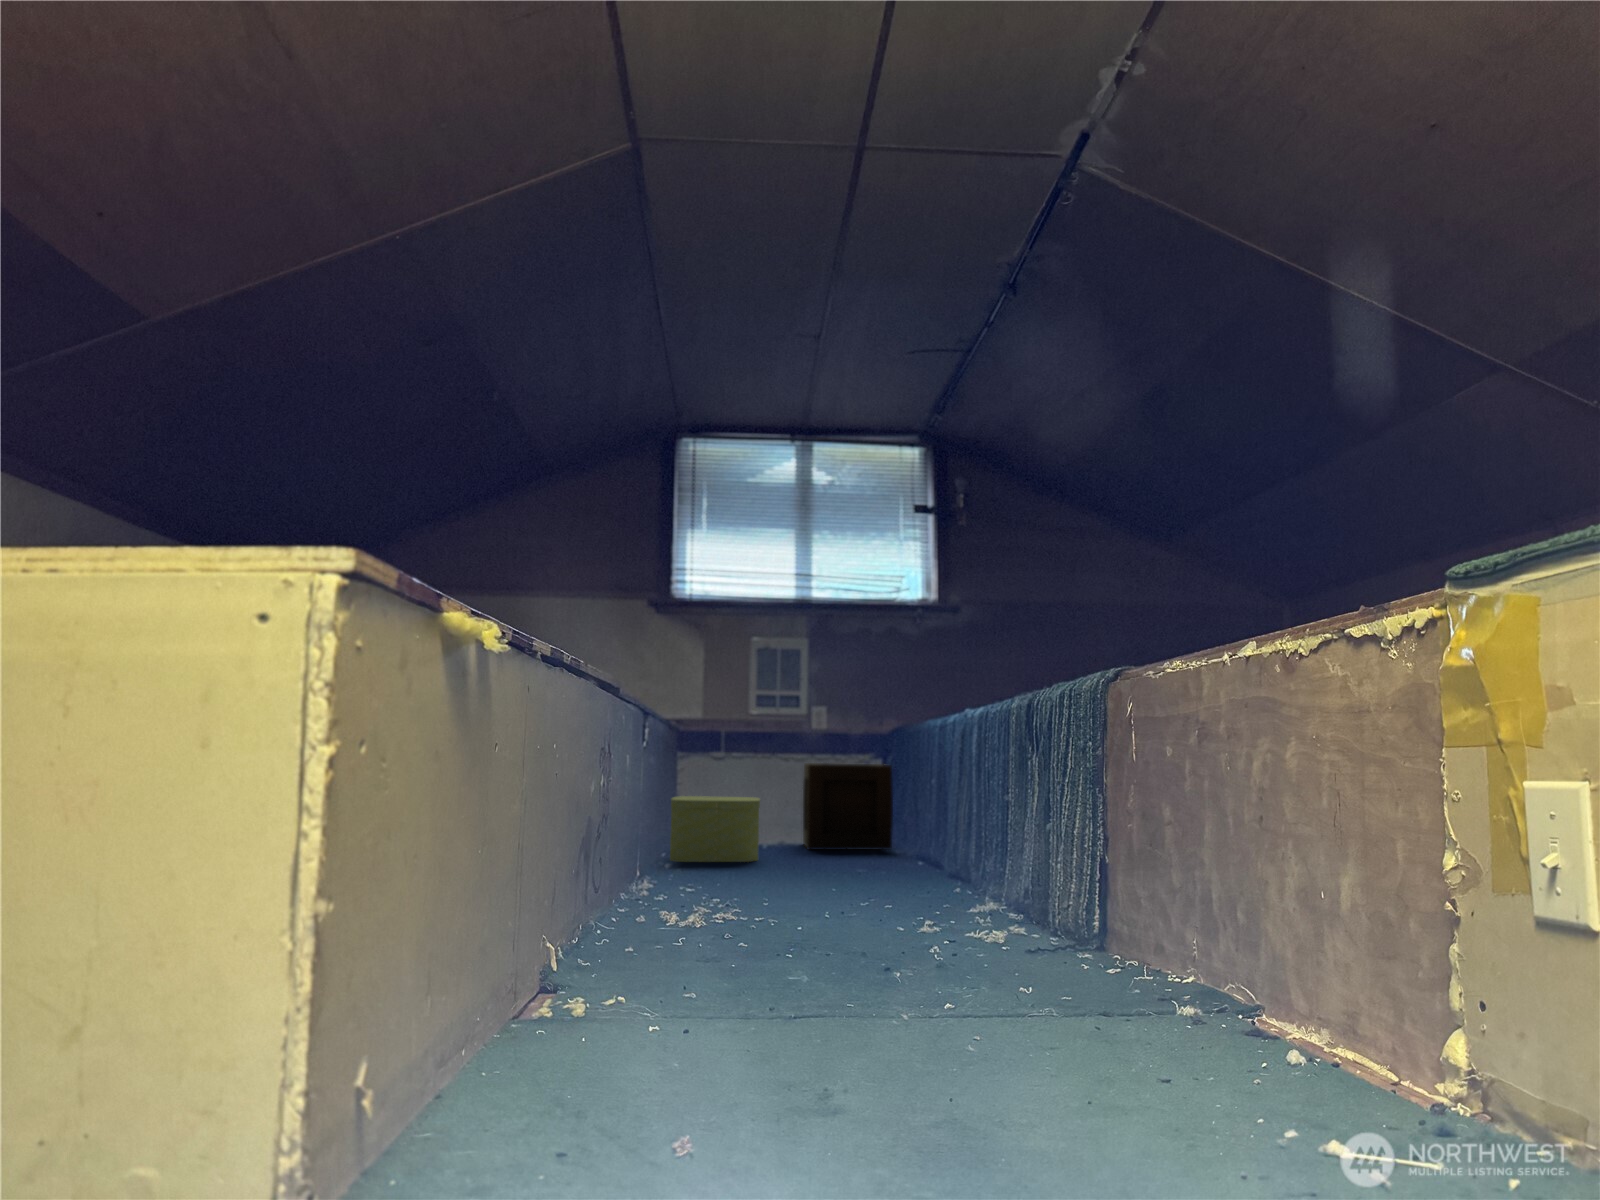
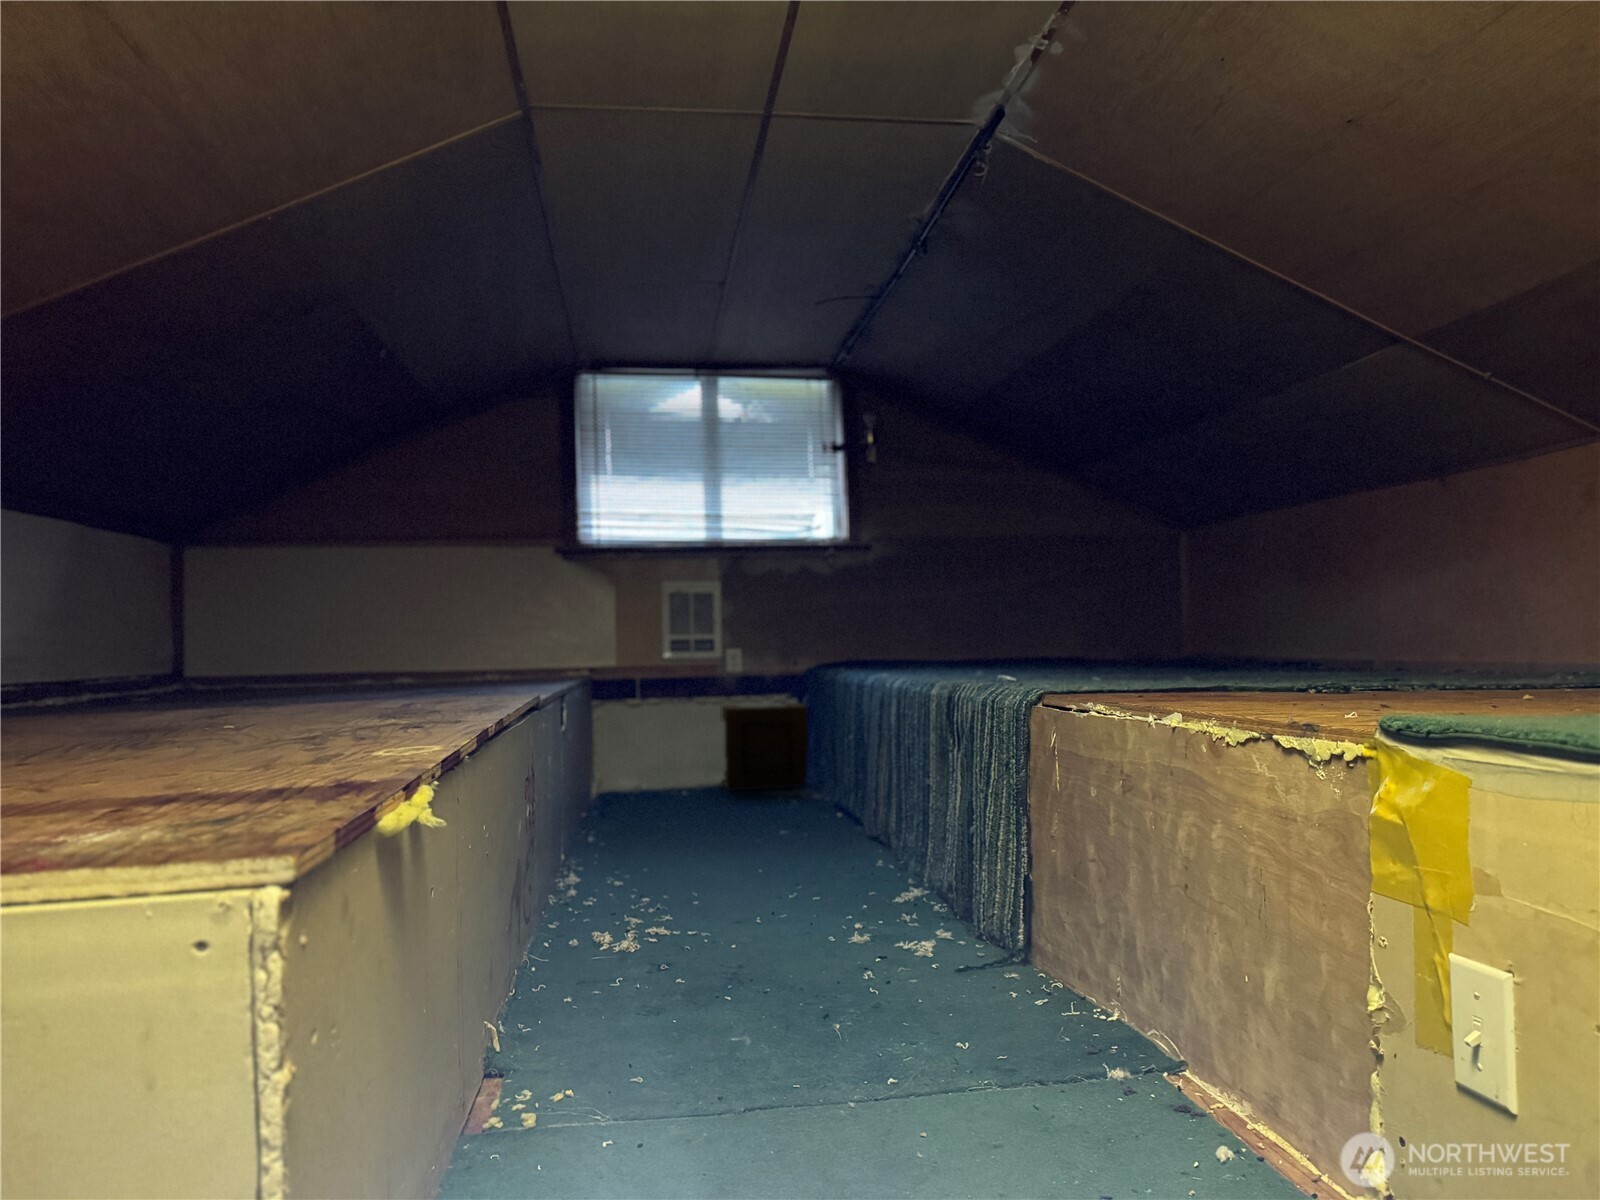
storage box: present [670,796,760,862] -> none [593,749,682,820]

